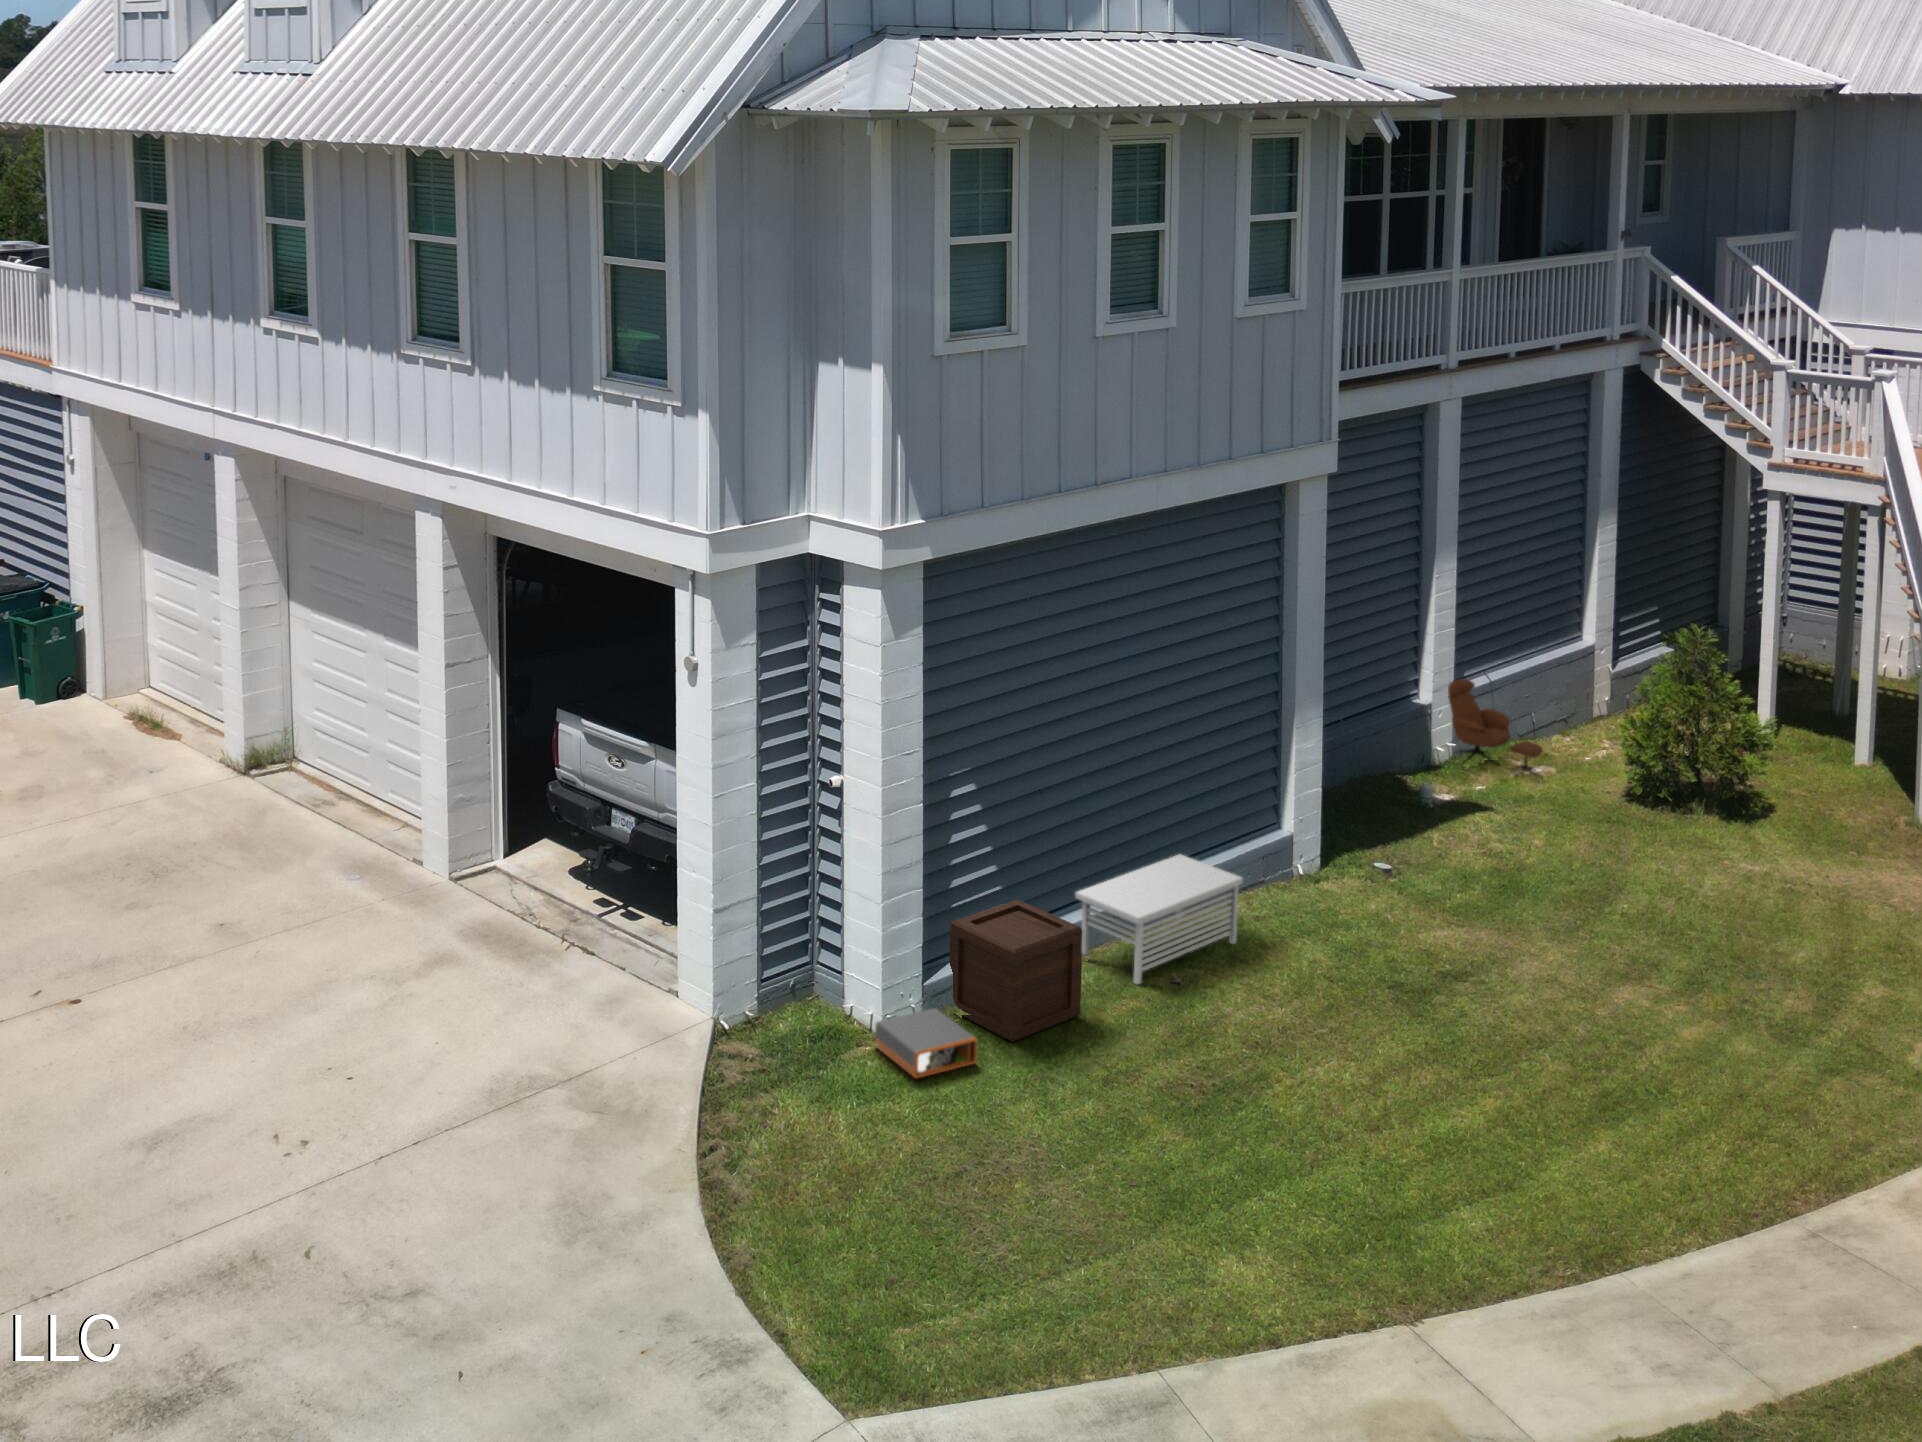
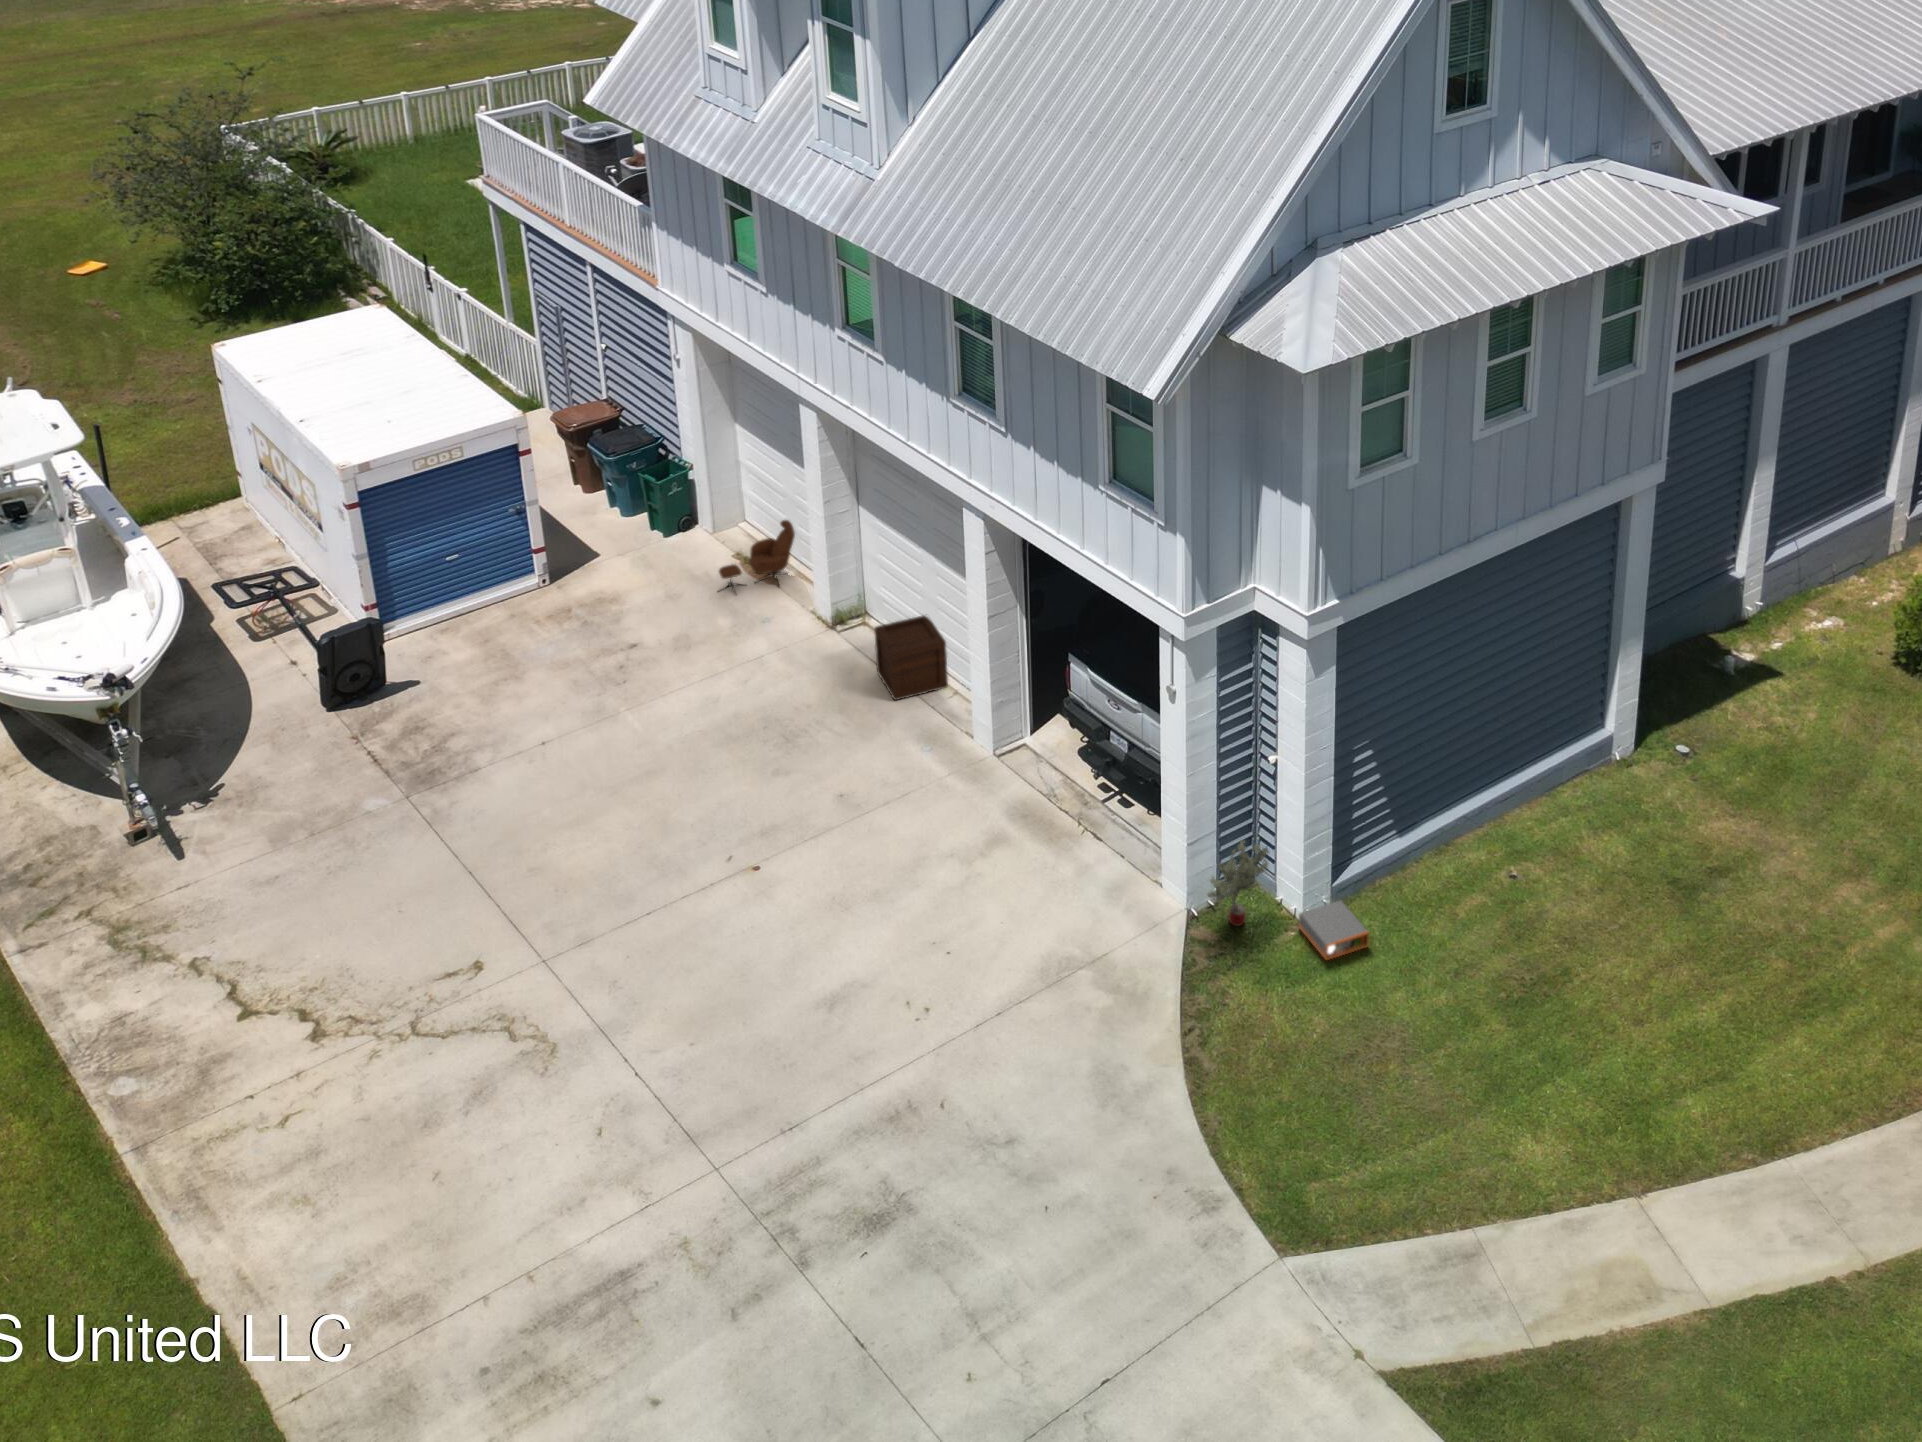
lounge chair: present [1448,679,1543,774] -> present [719,520,795,590]
storage bench: present [1075,854,1243,984] -> none [1444,759,1570,871]
wooden crate: present [949,899,1083,1042] -> present [874,615,948,700]
potted tree: none [741,911,833,1048] -> present [1207,840,1269,926]

